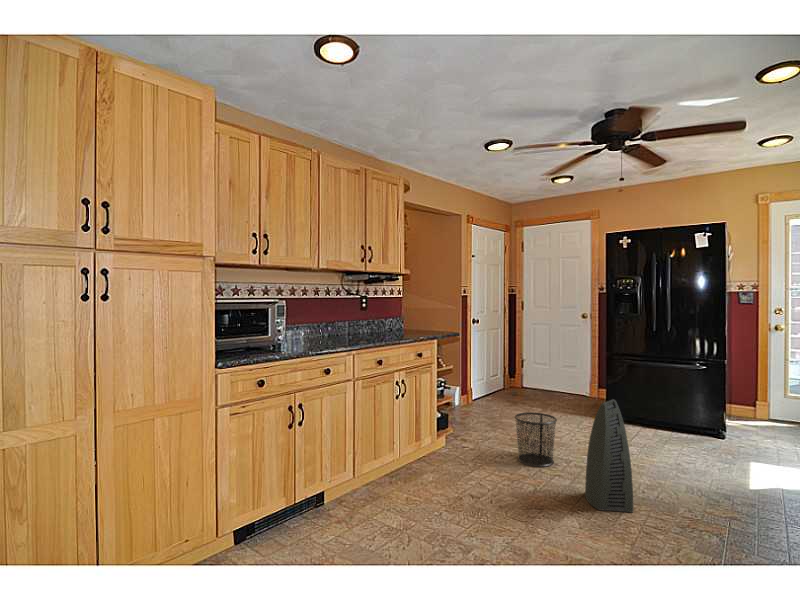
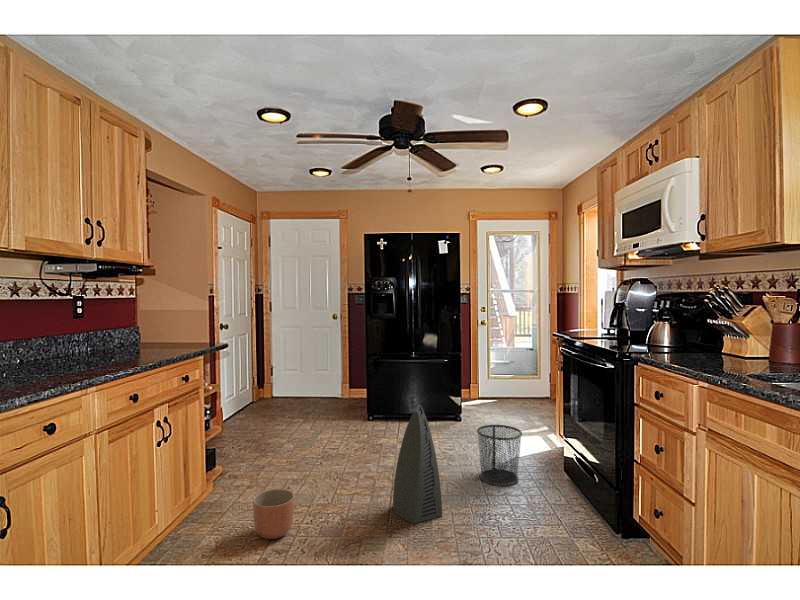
waste bin: present [515,412,557,467] -> present [477,425,522,486]
planter: none [458,450,491,488] -> present [253,489,294,539]

